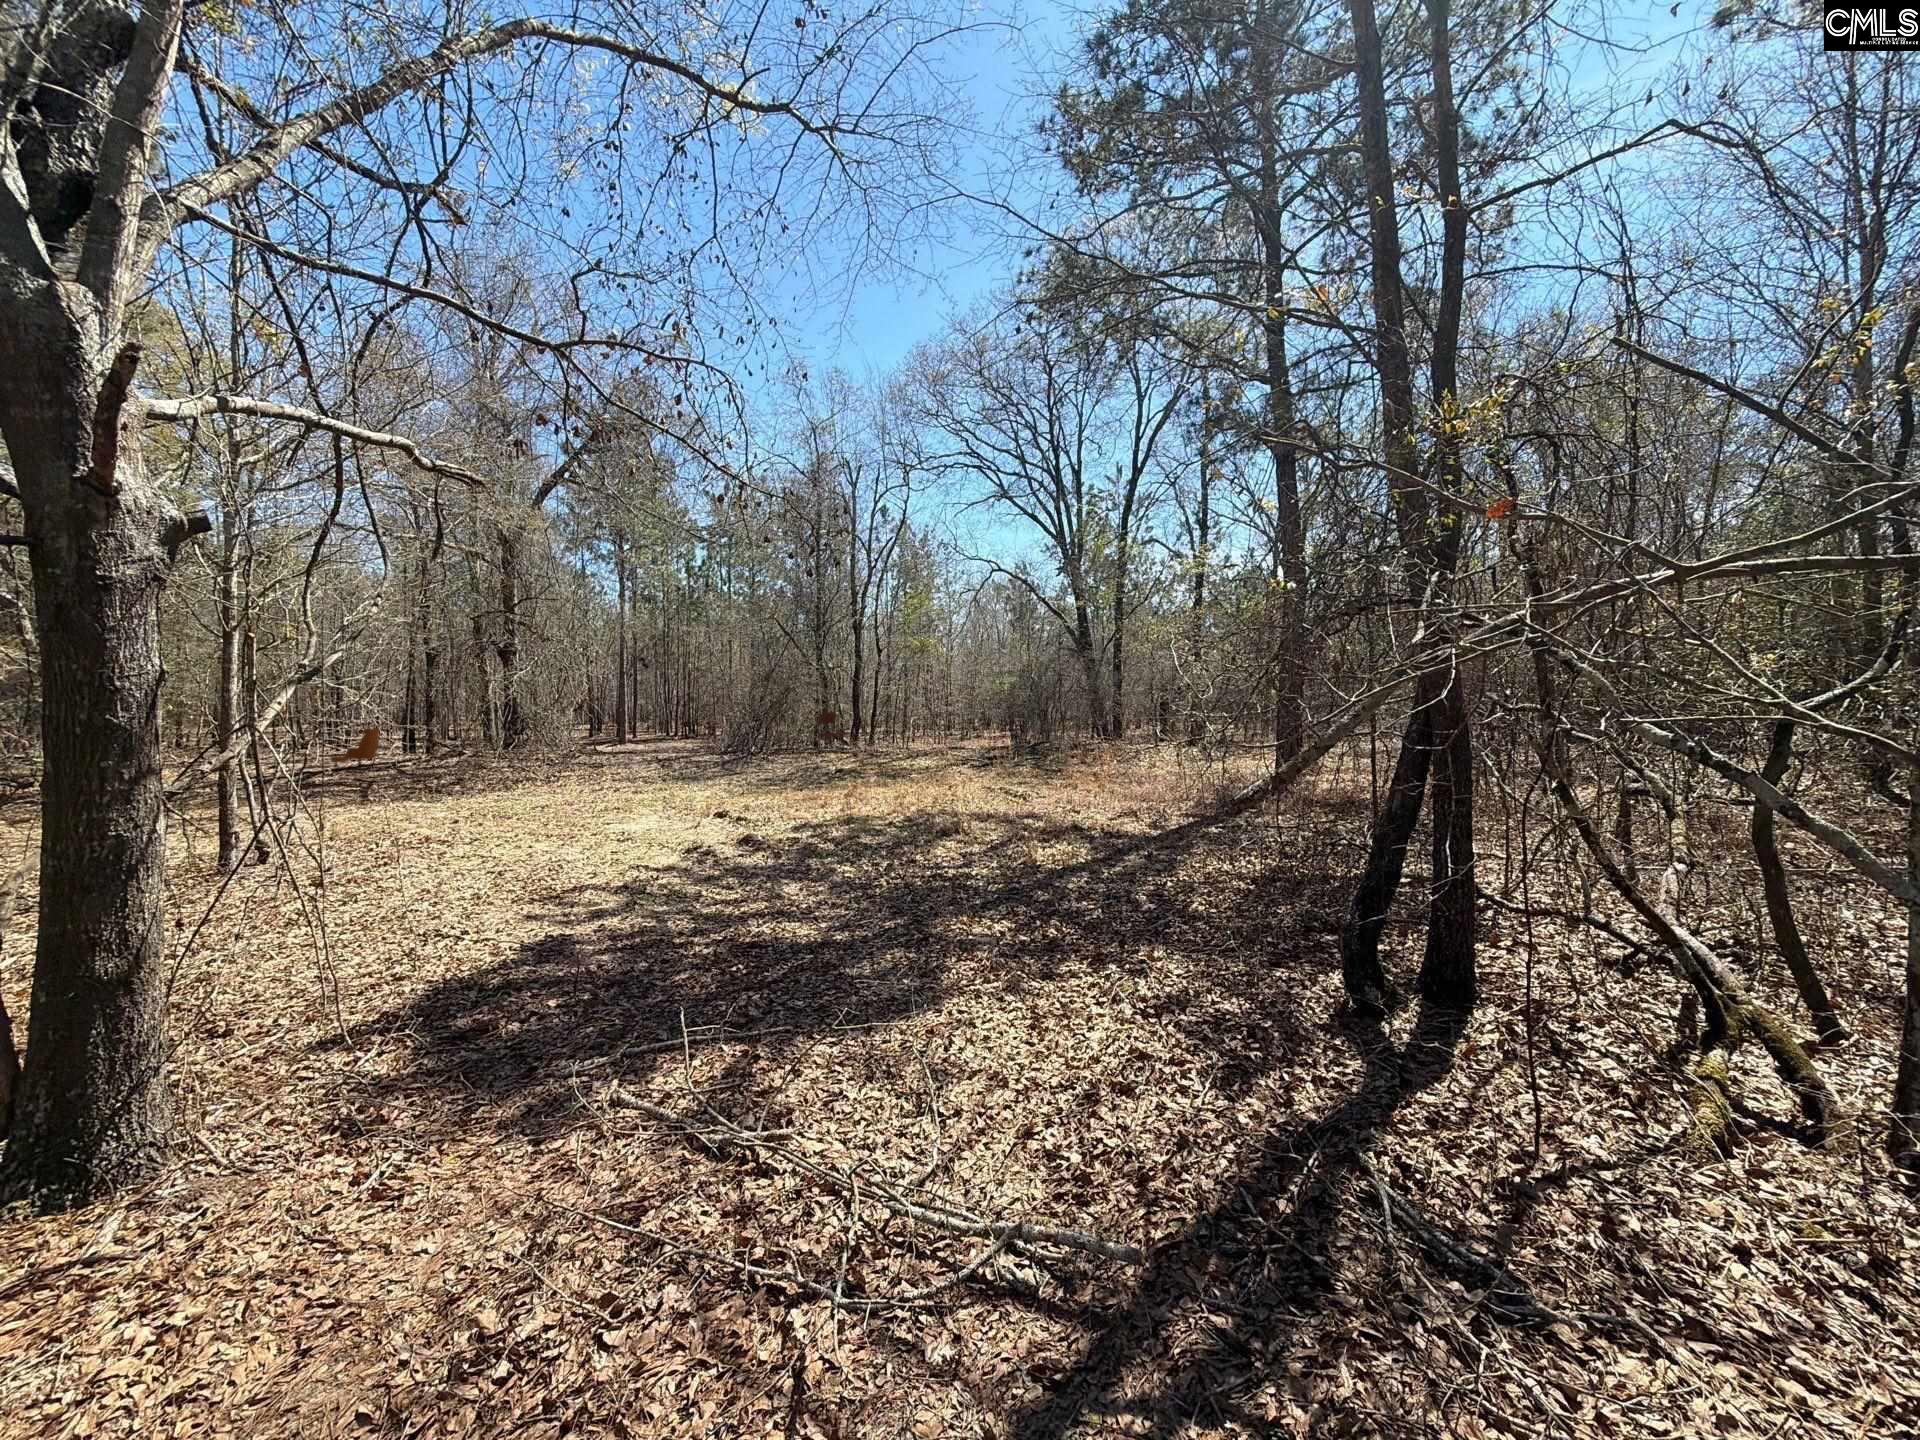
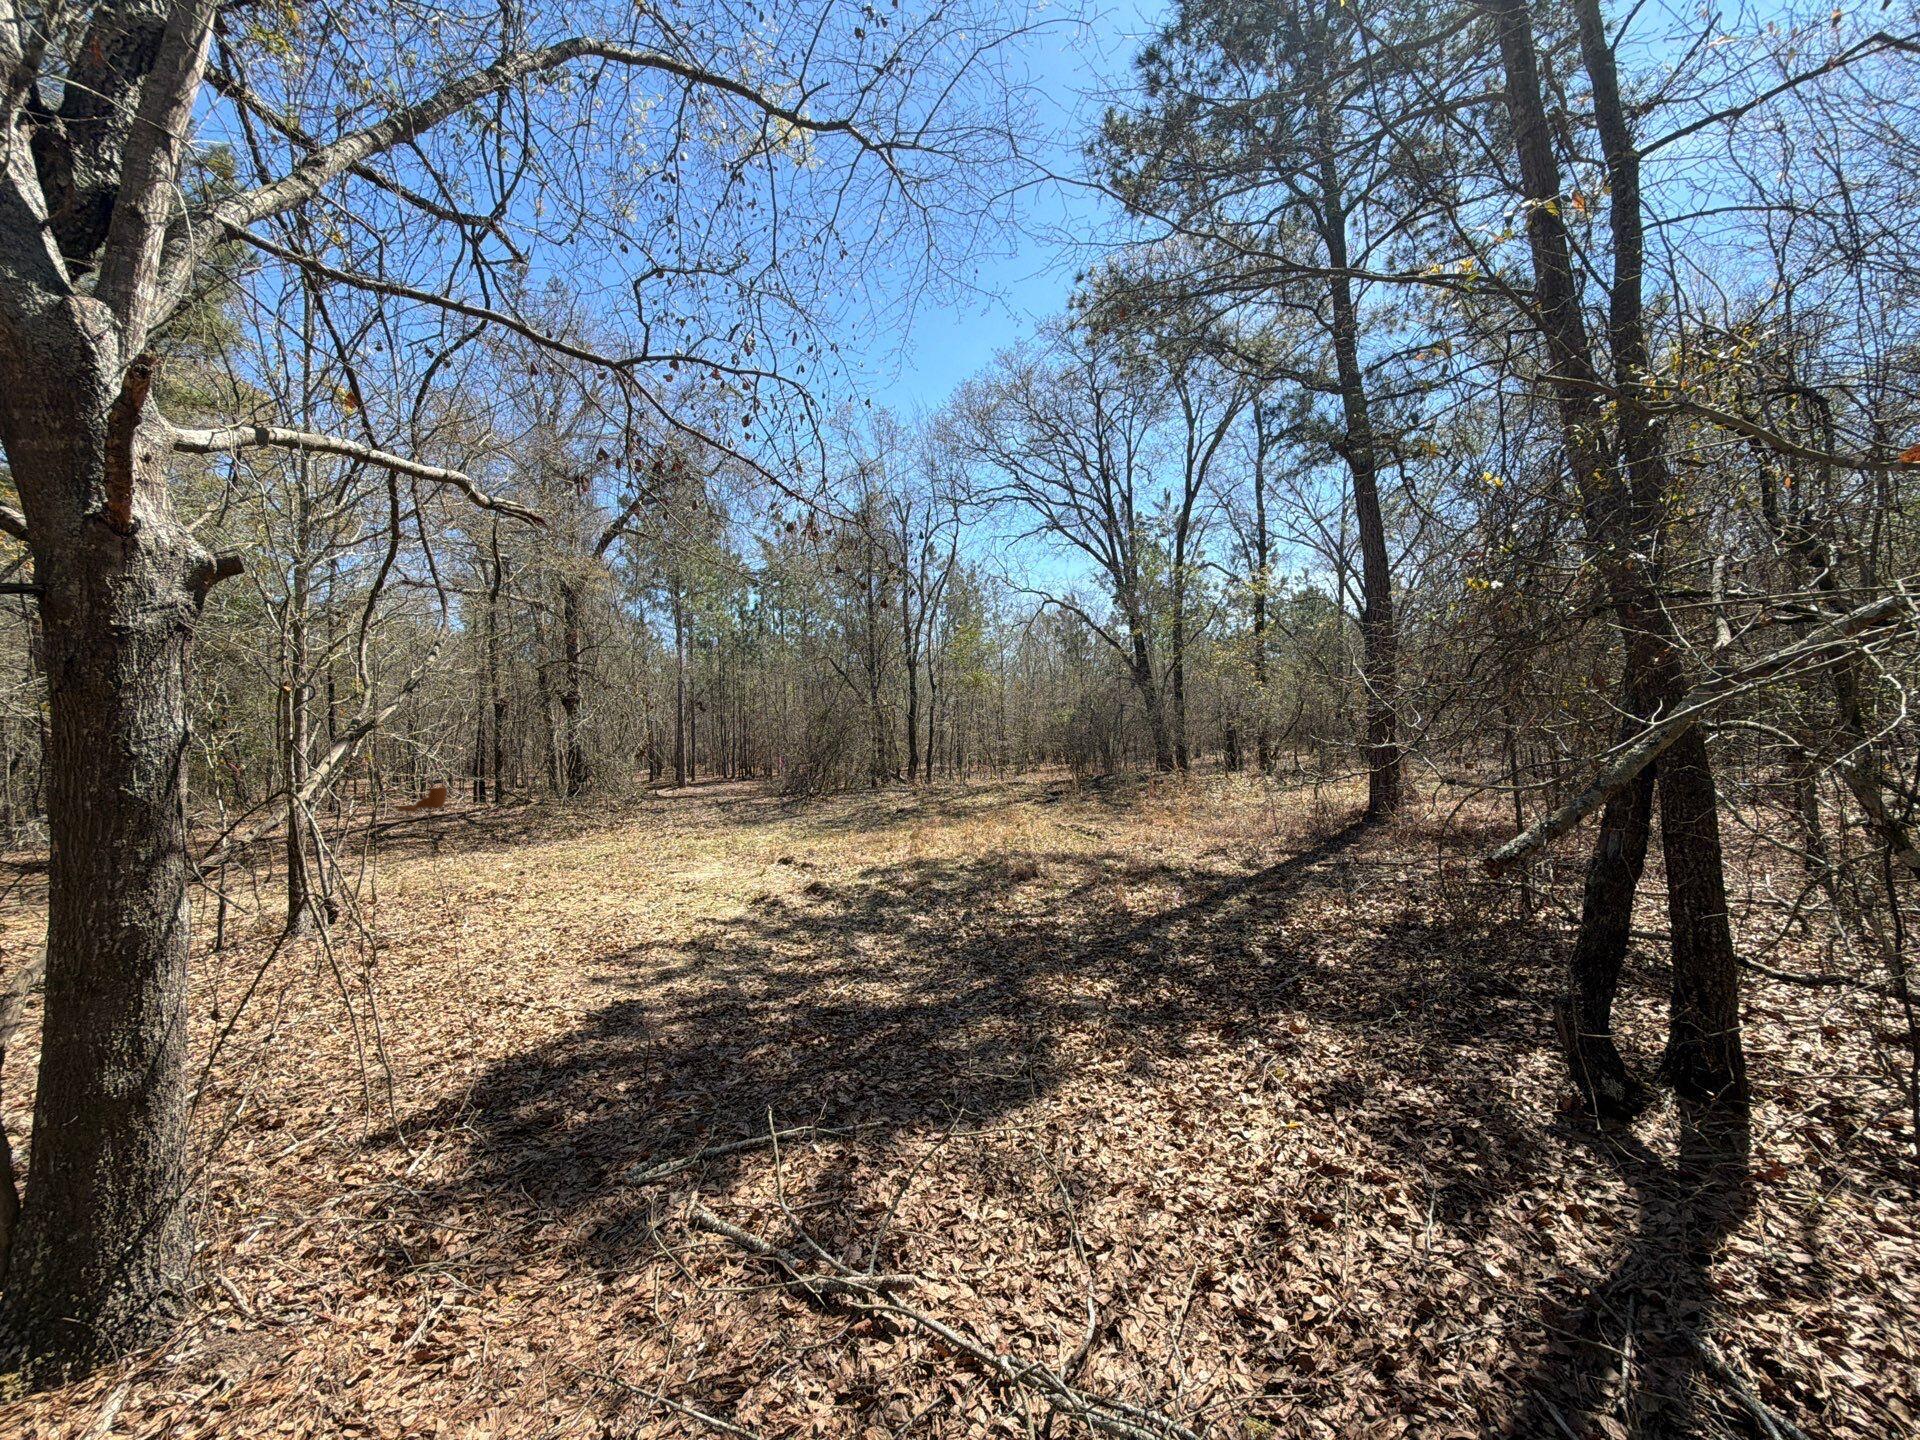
bench: present [818,712,849,752] -> none [879,746,912,788]

